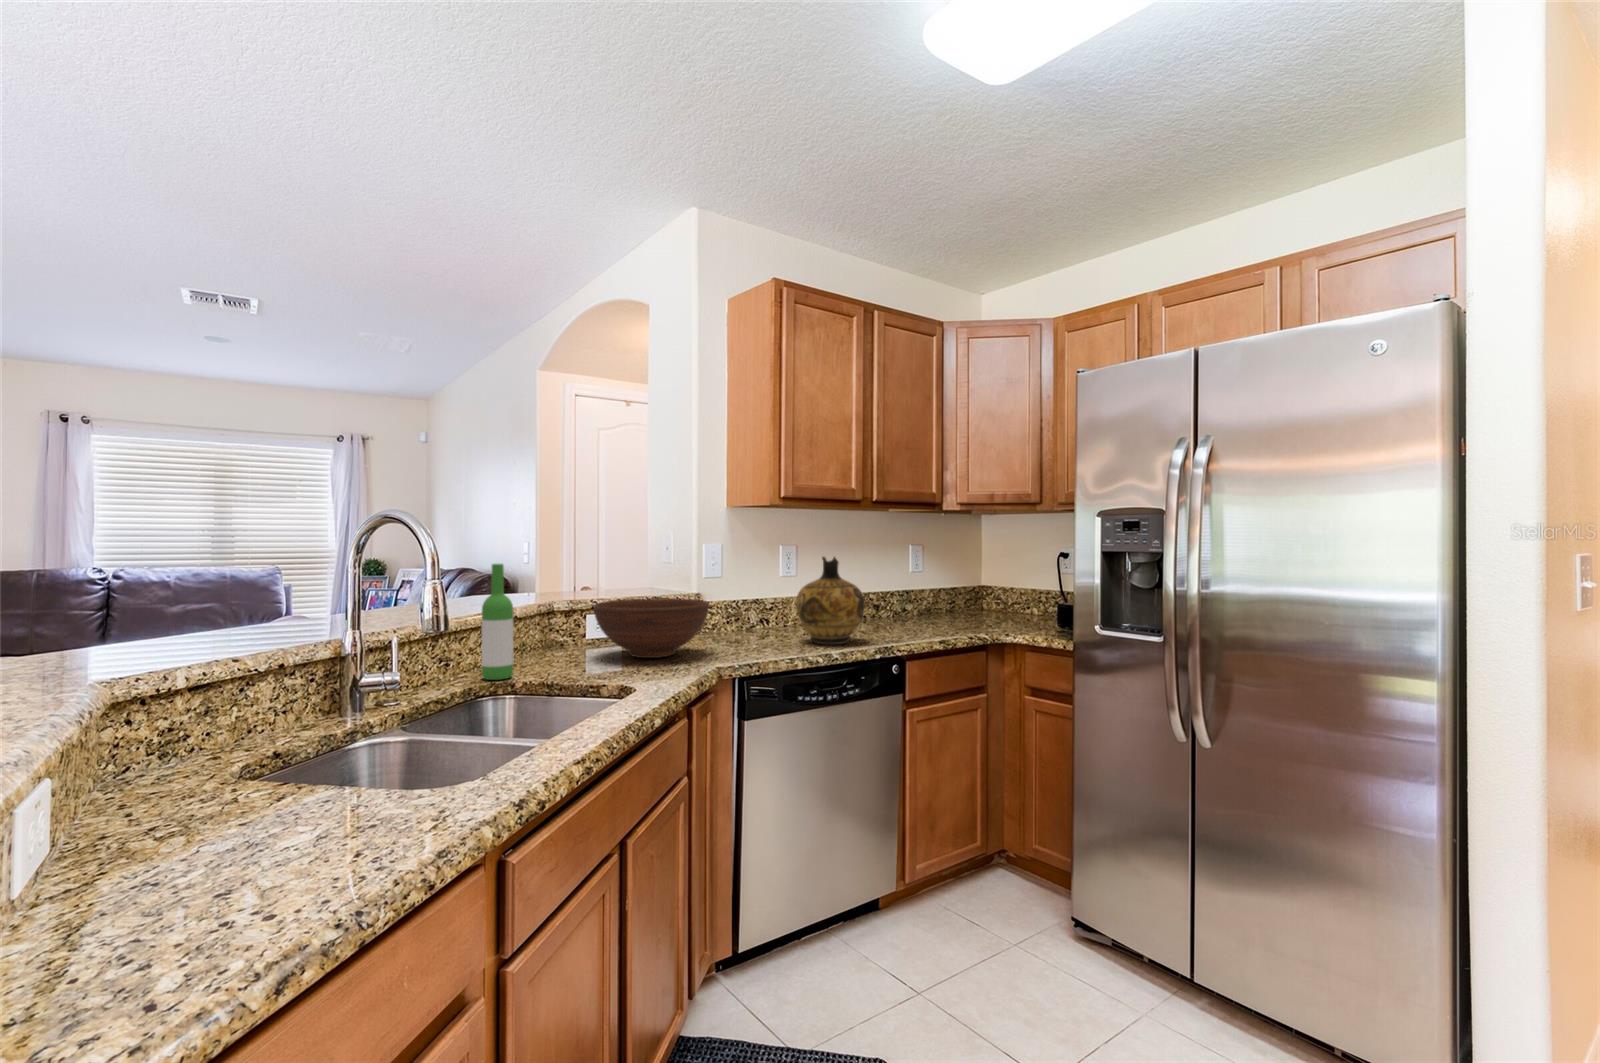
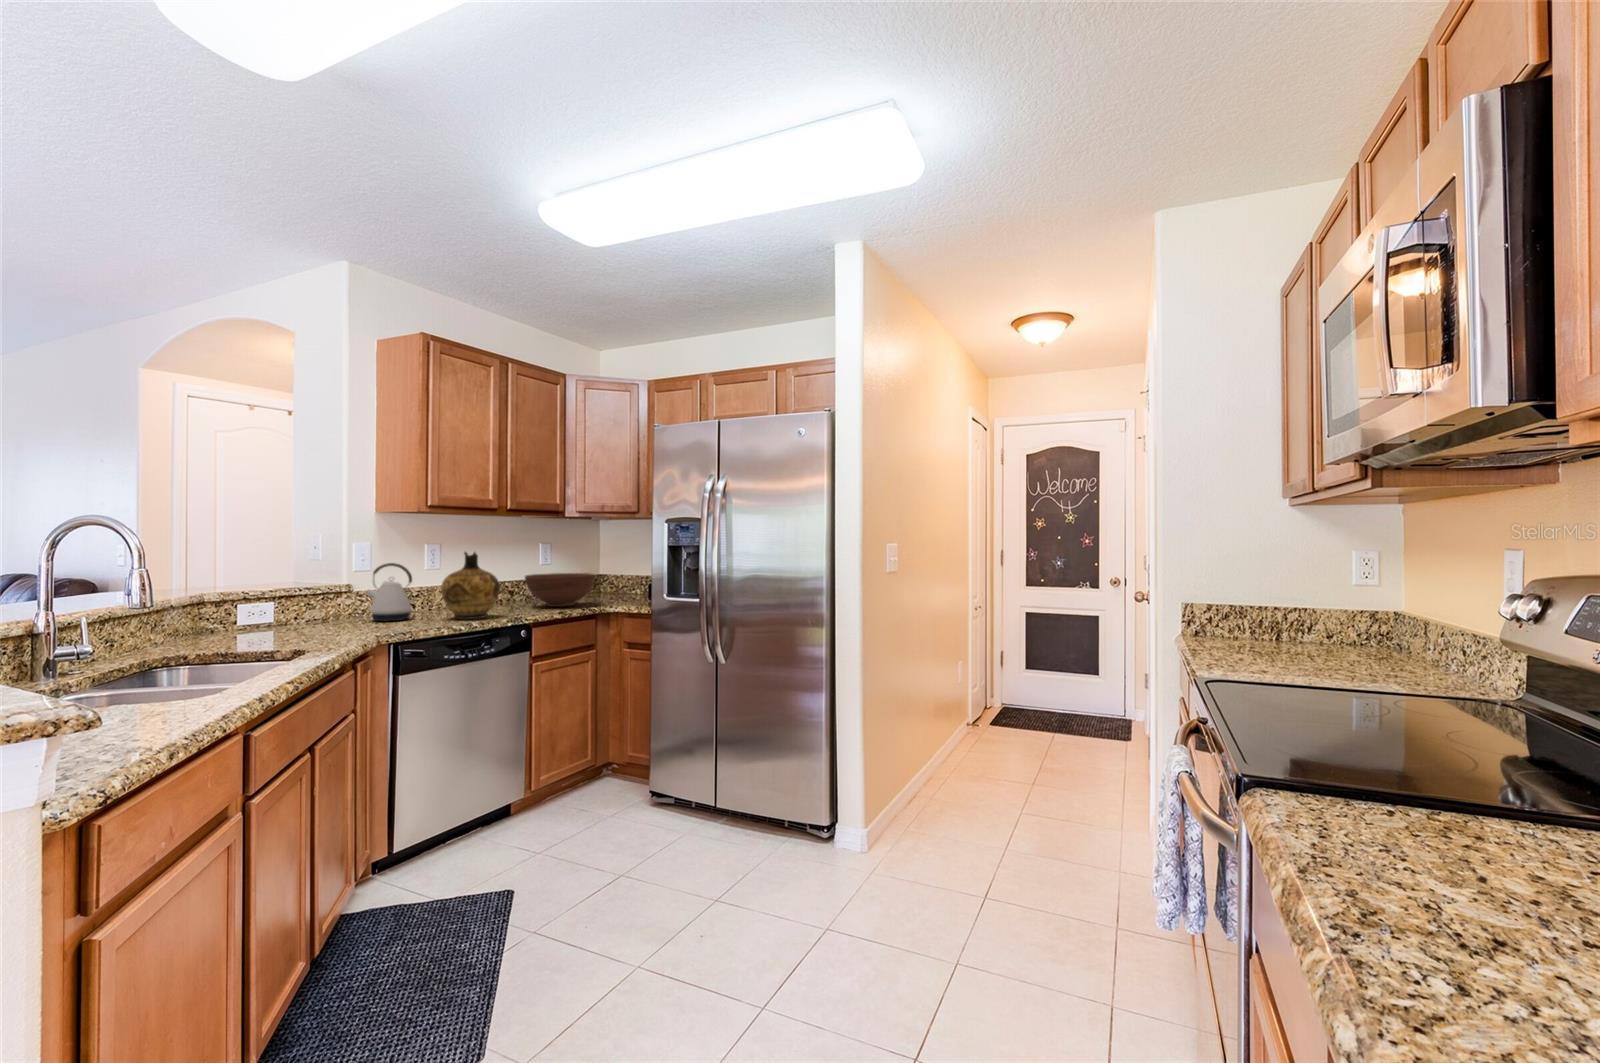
wine bottle: present [482,564,514,680] -> none [150,558,182,655]
kettle: none [713,569,767,641] -> present [365,563,414,621]
fruit bowl: present [594,598,709,658] -> present [525,573,595,607]

